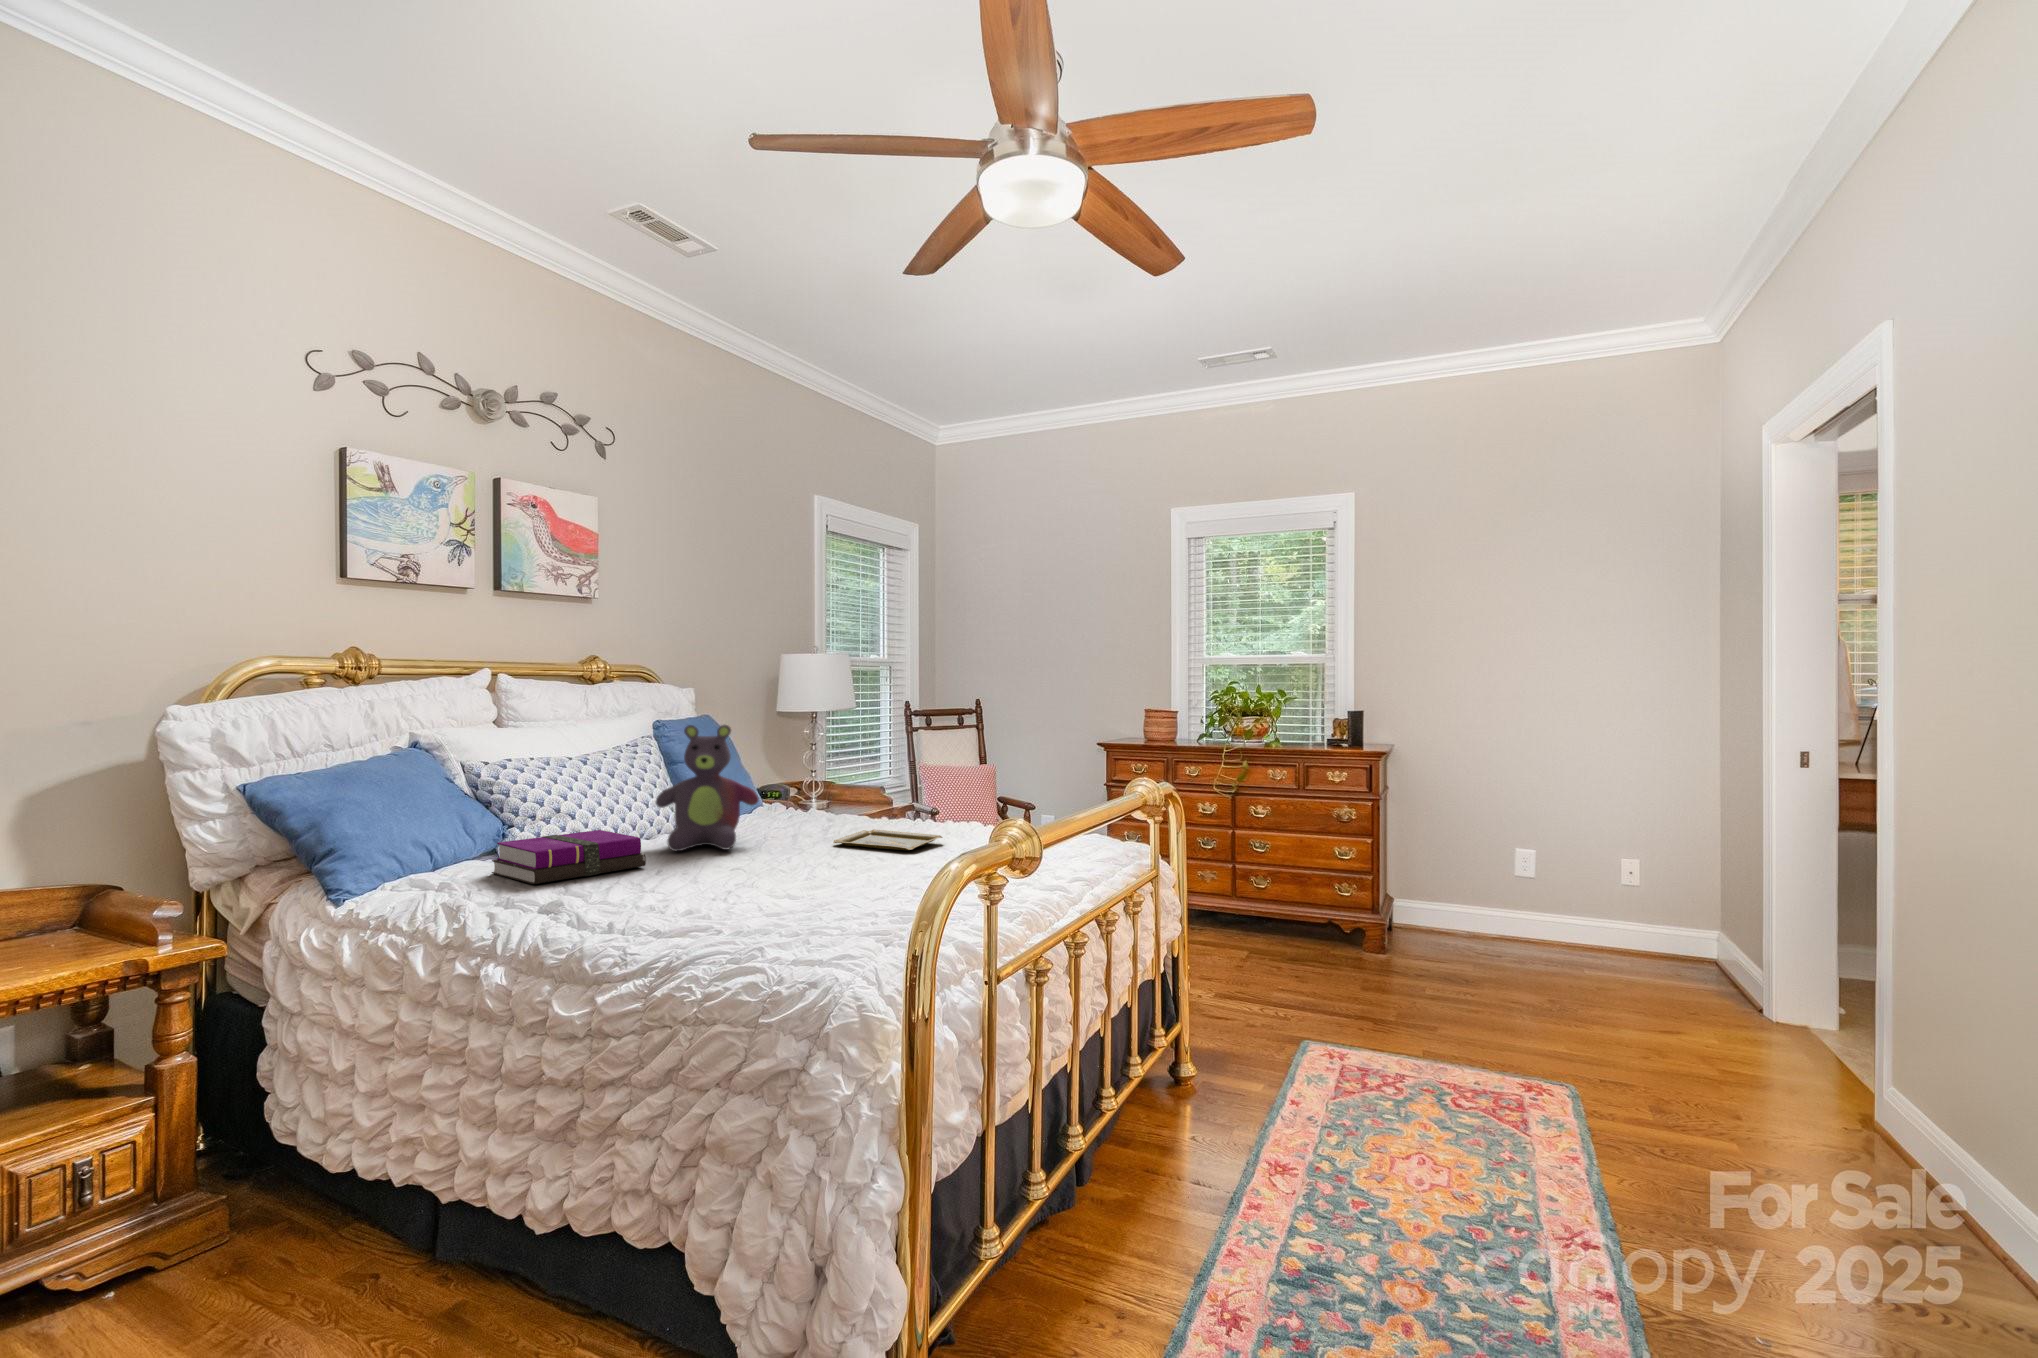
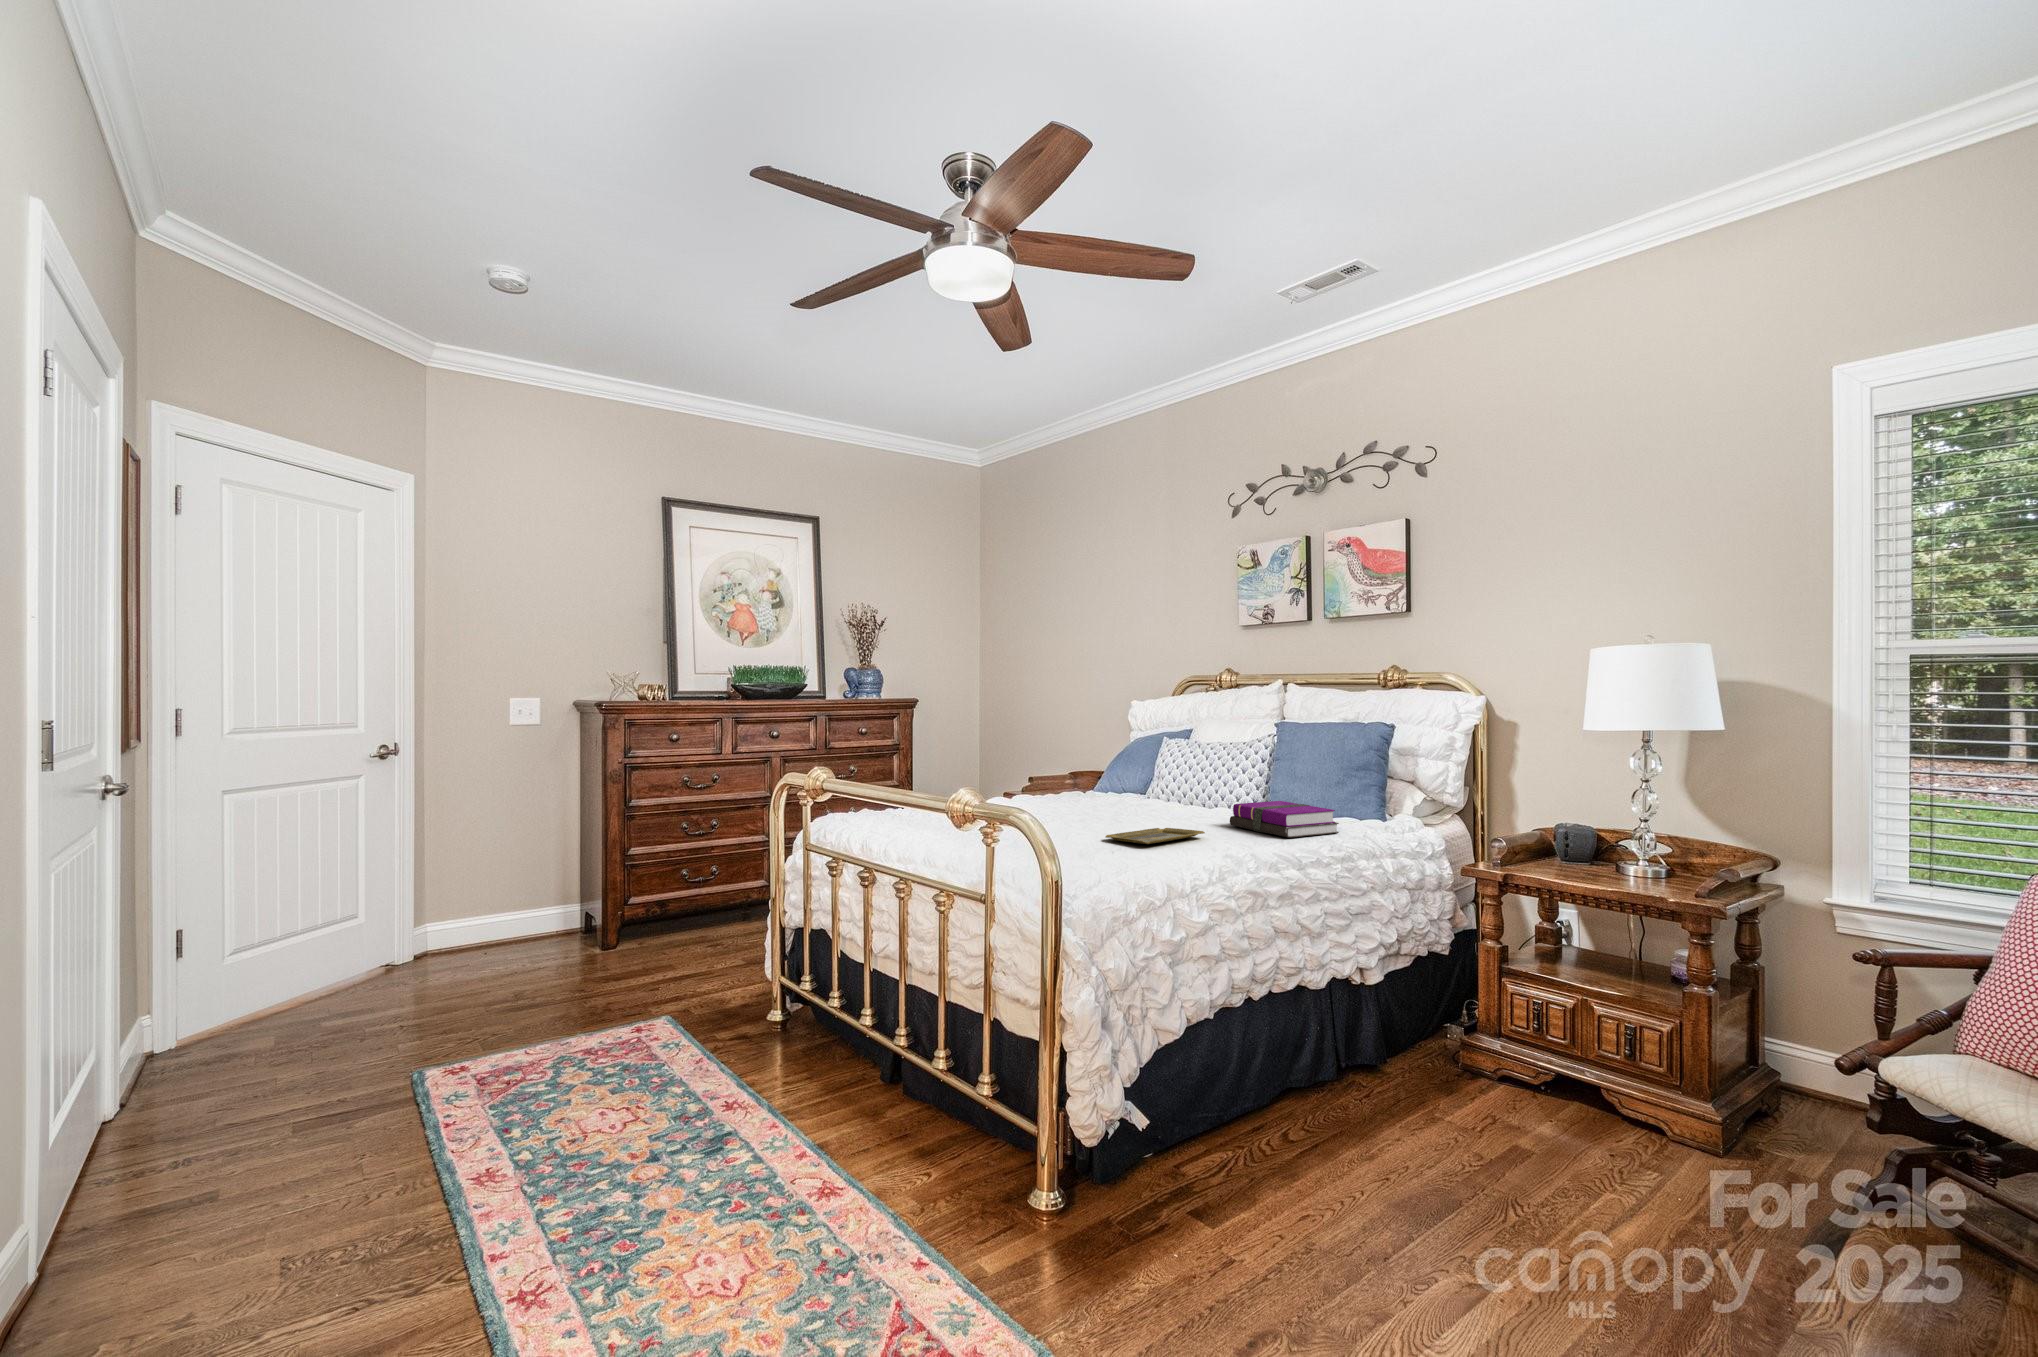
stuffed bear: present [656,725,759,851] -> none [1148,721,1212,816]
notebook: present [492,830,646,884] -> present [1230,801,1339,838]

